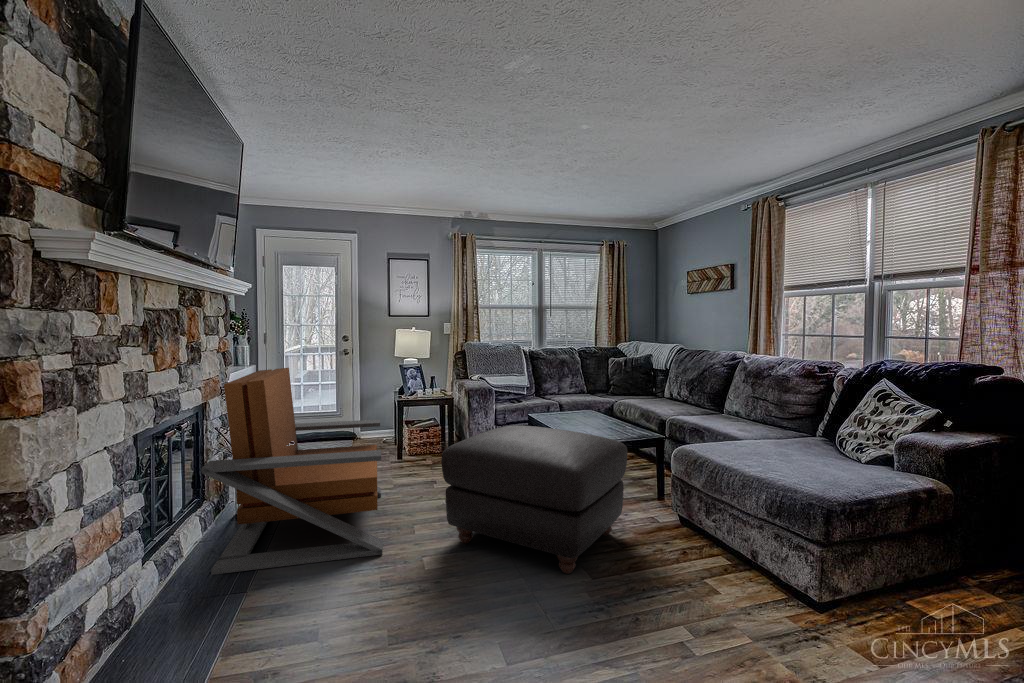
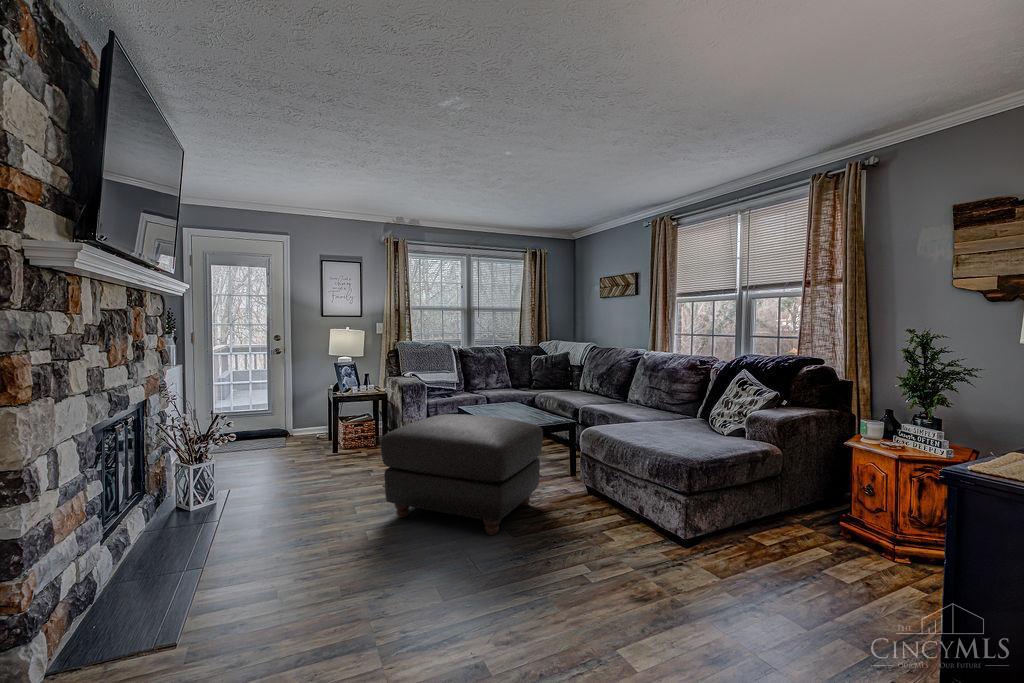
lounge chair: present [202,368,383,575] -> none [154,365,327,556]

